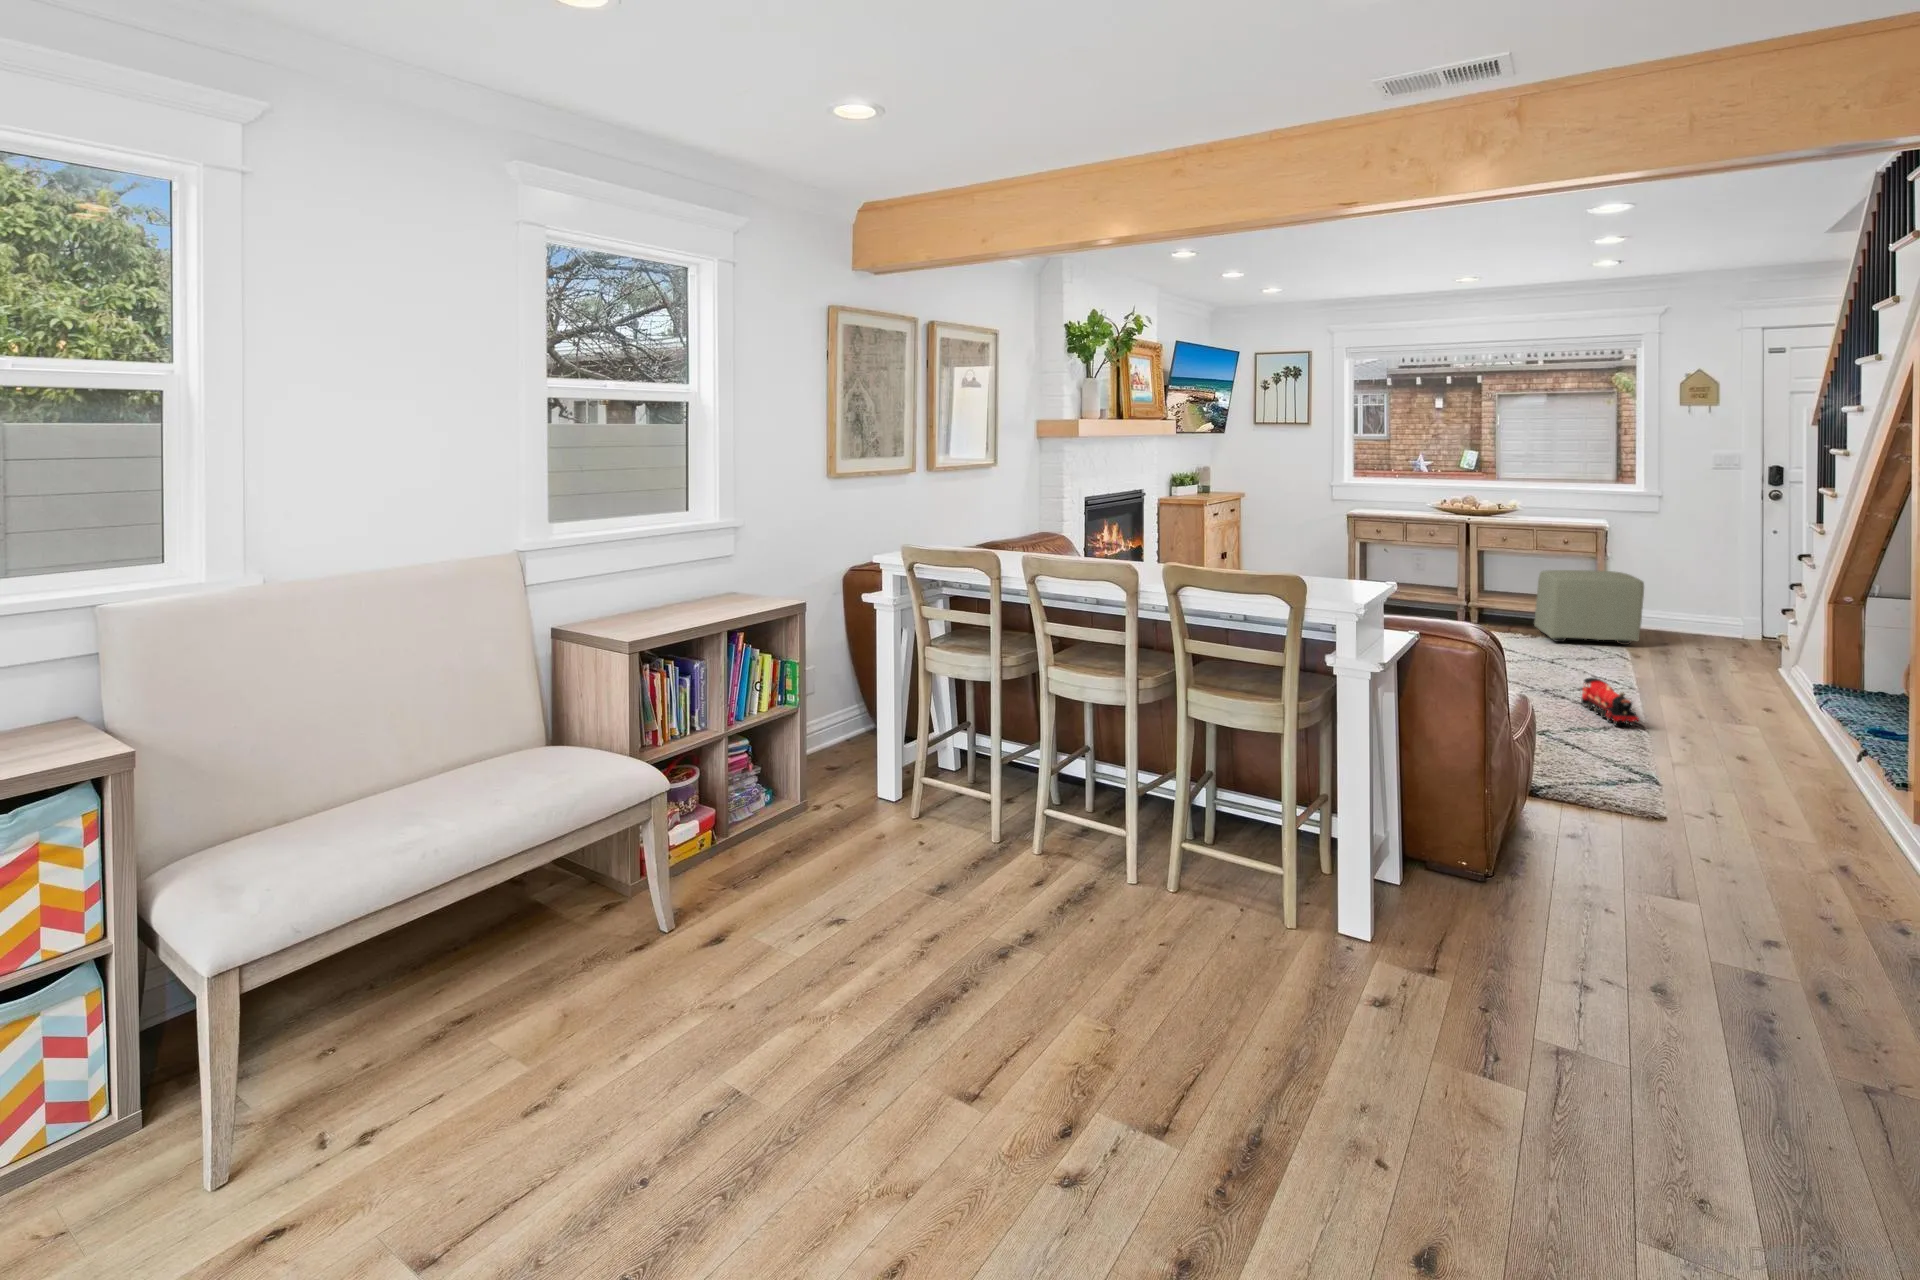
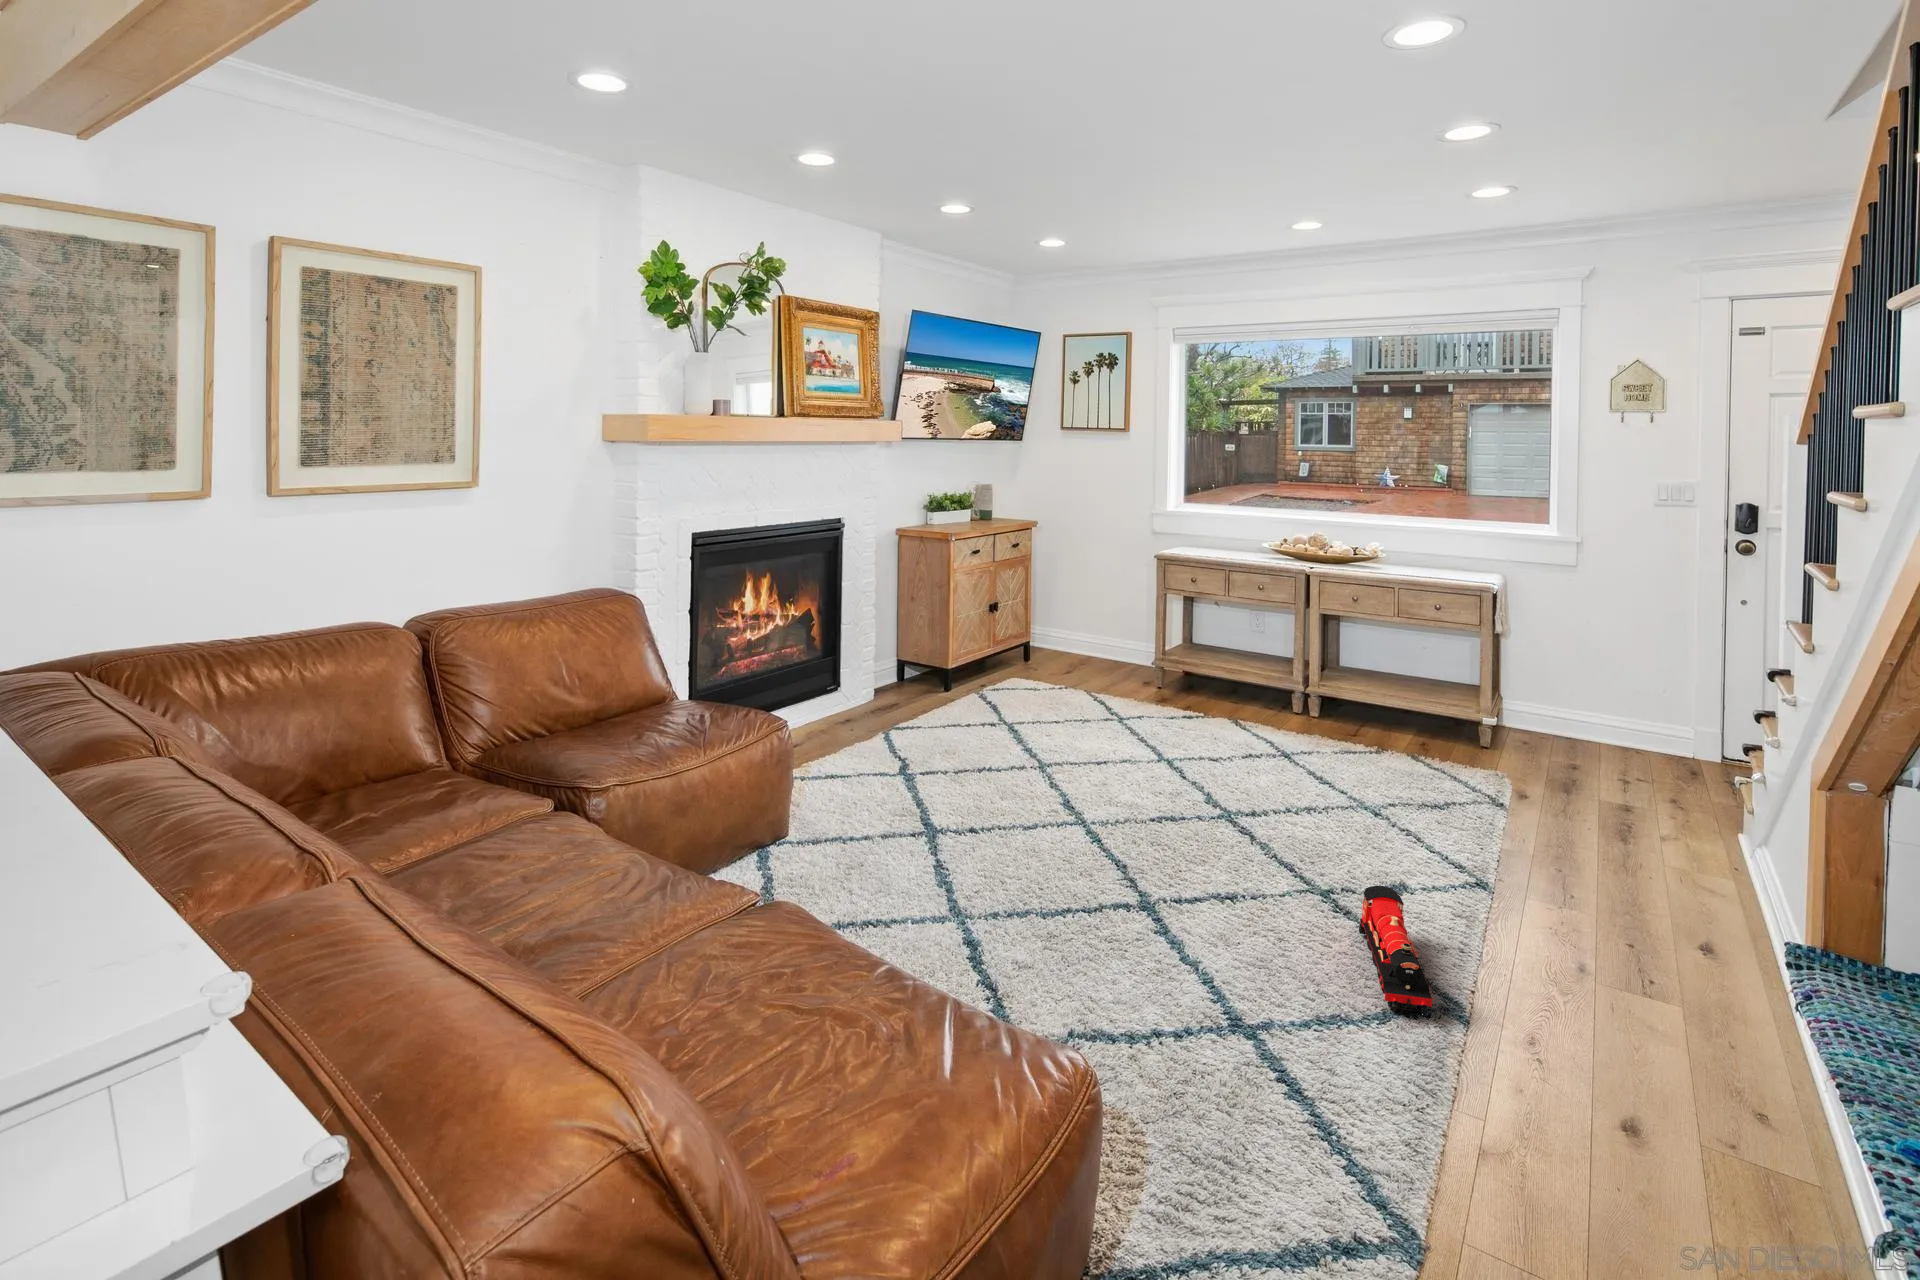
ottoman: present [1534,570,1644,645] -> none [1388,647,1535,769]

